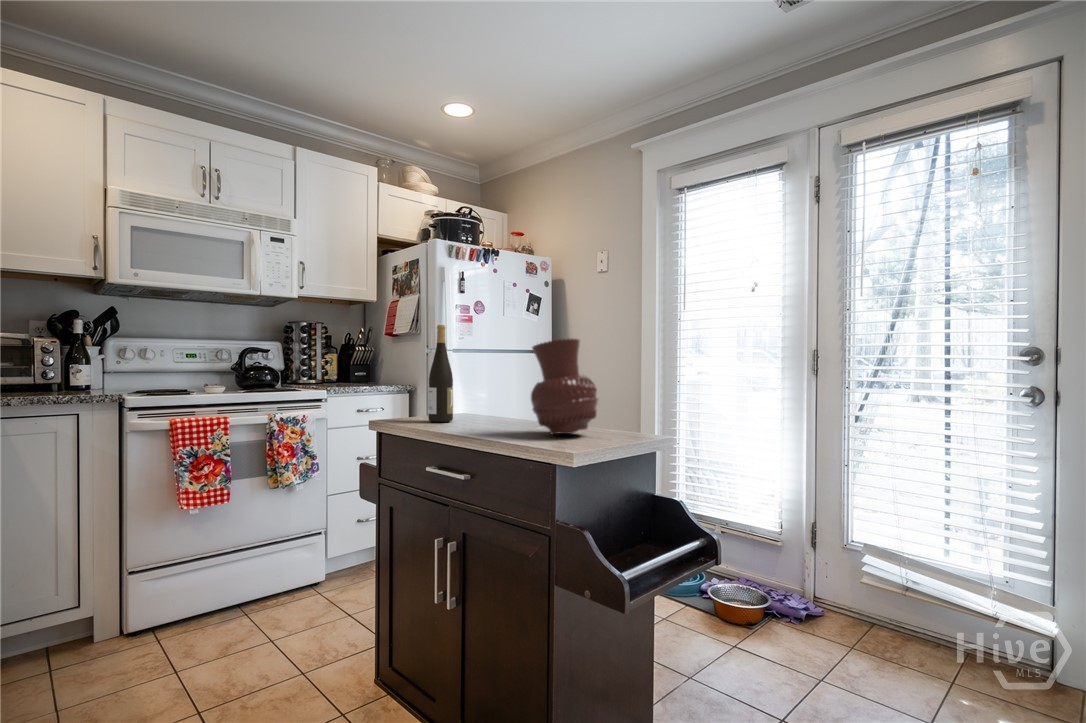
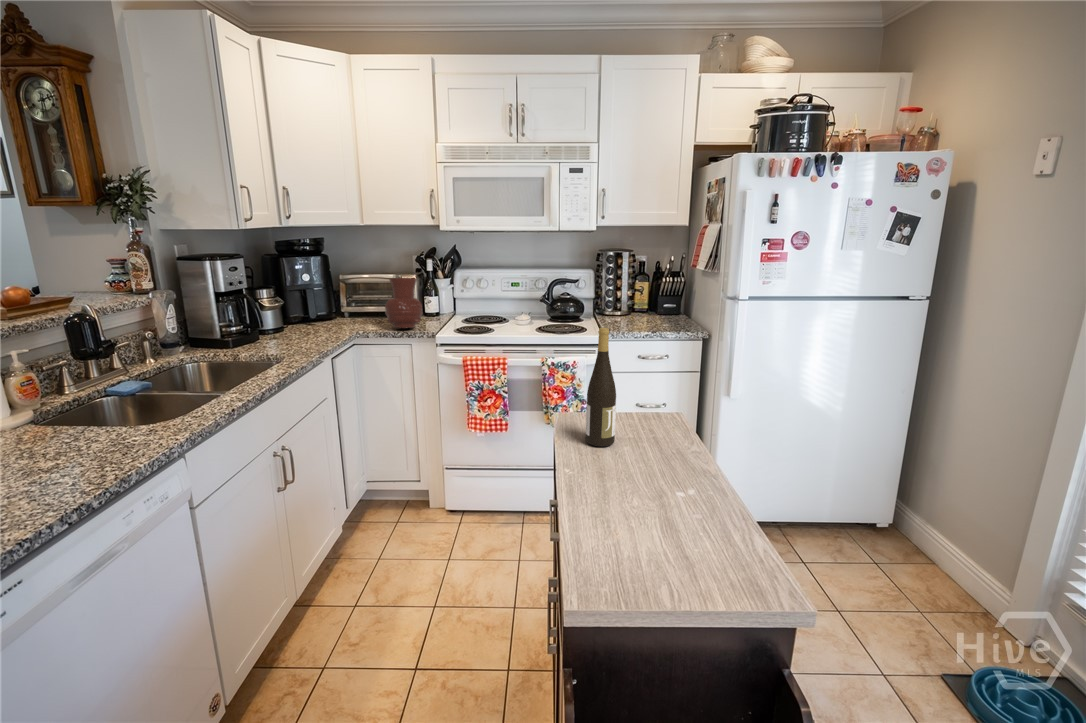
vase: present [531,339,599,434] -> present [385,278,423,329]

